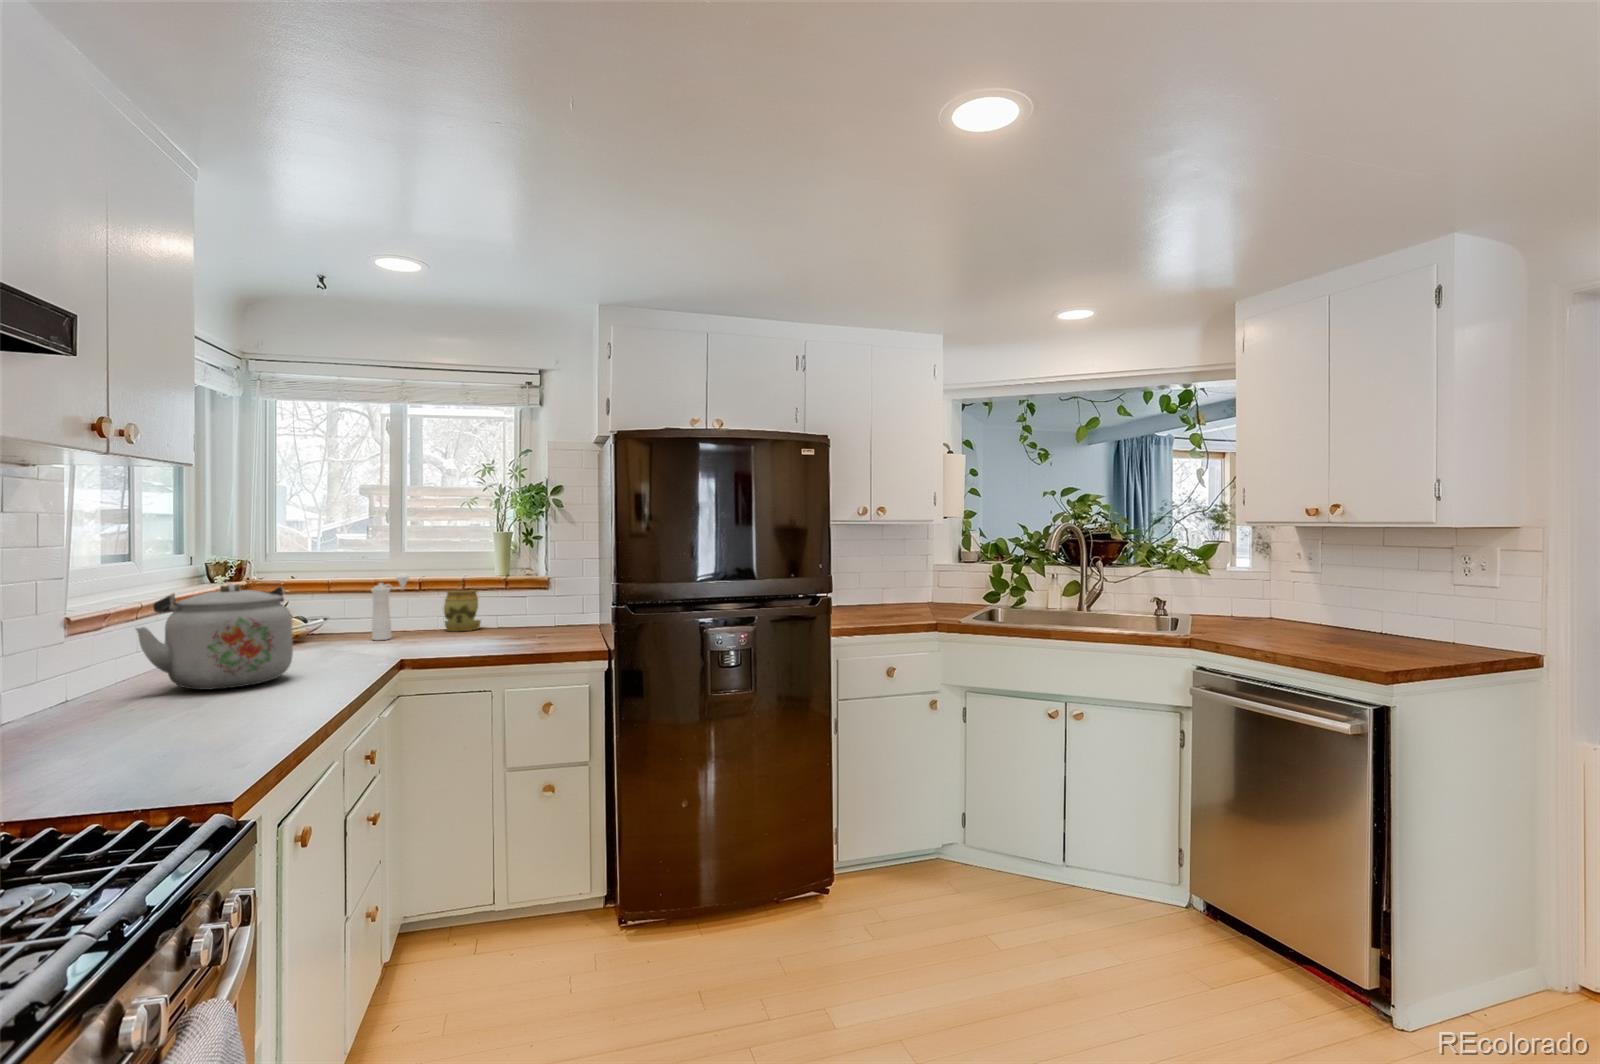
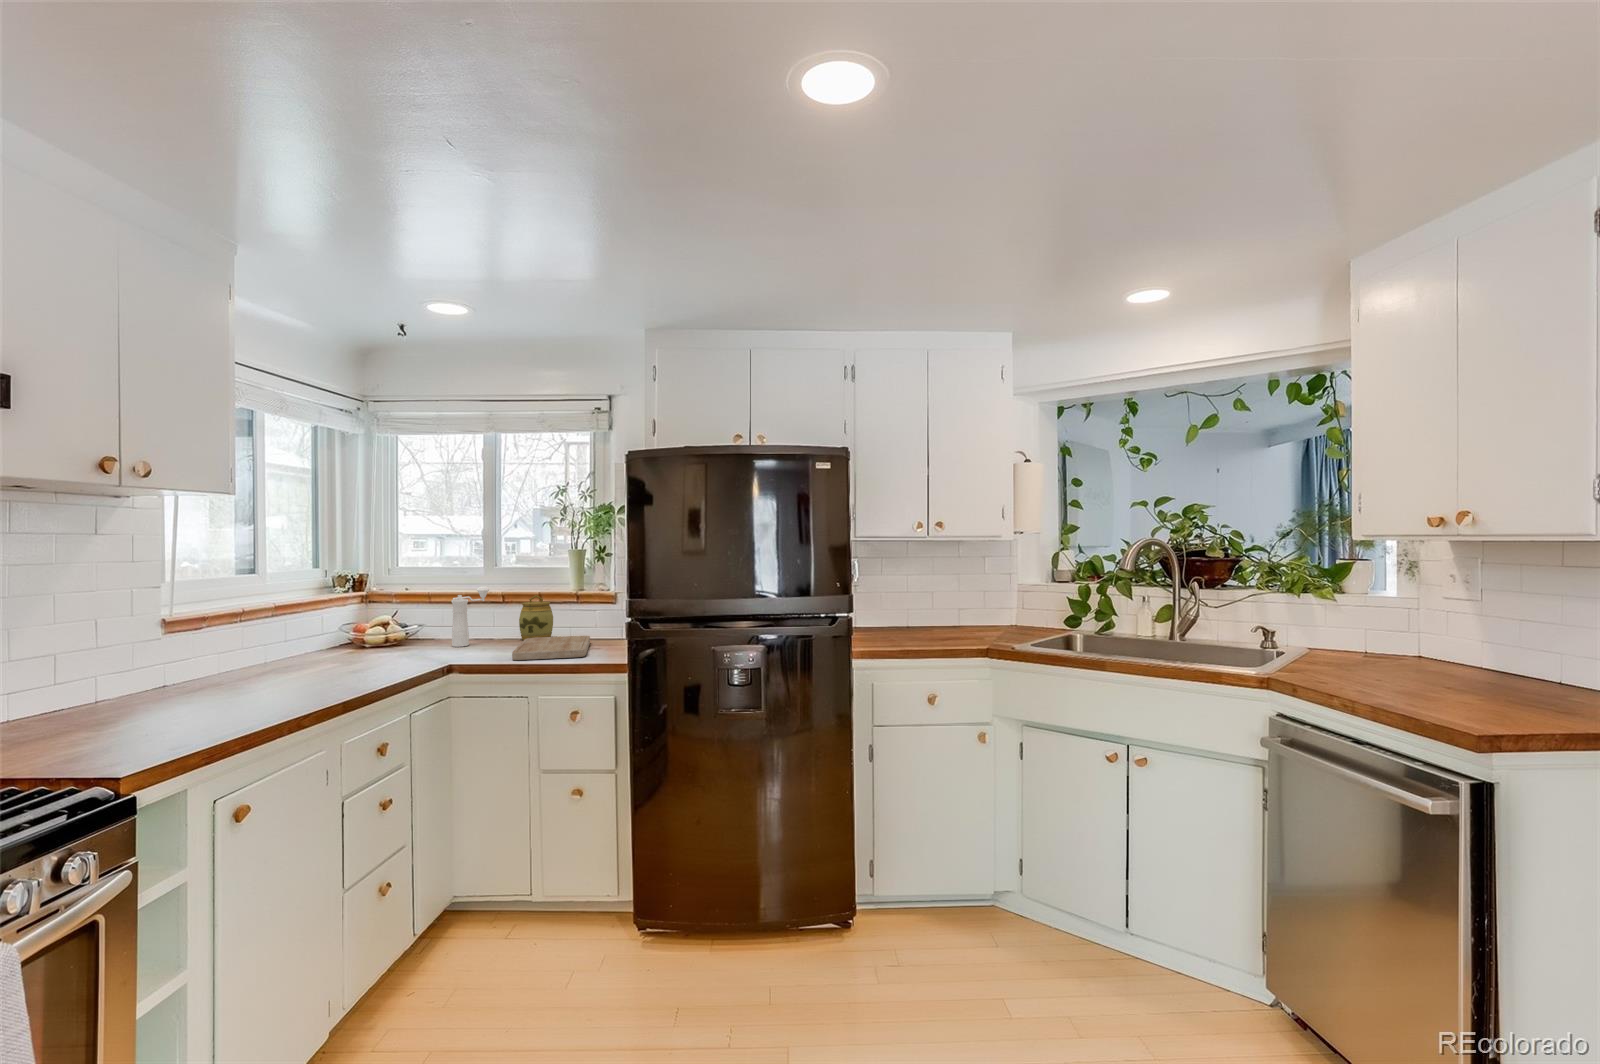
kettle: present [136,584,293,690] -> none [217,596,347,687]
cutting board: none [460,624,548,651] -> present [512,636,590,660]

